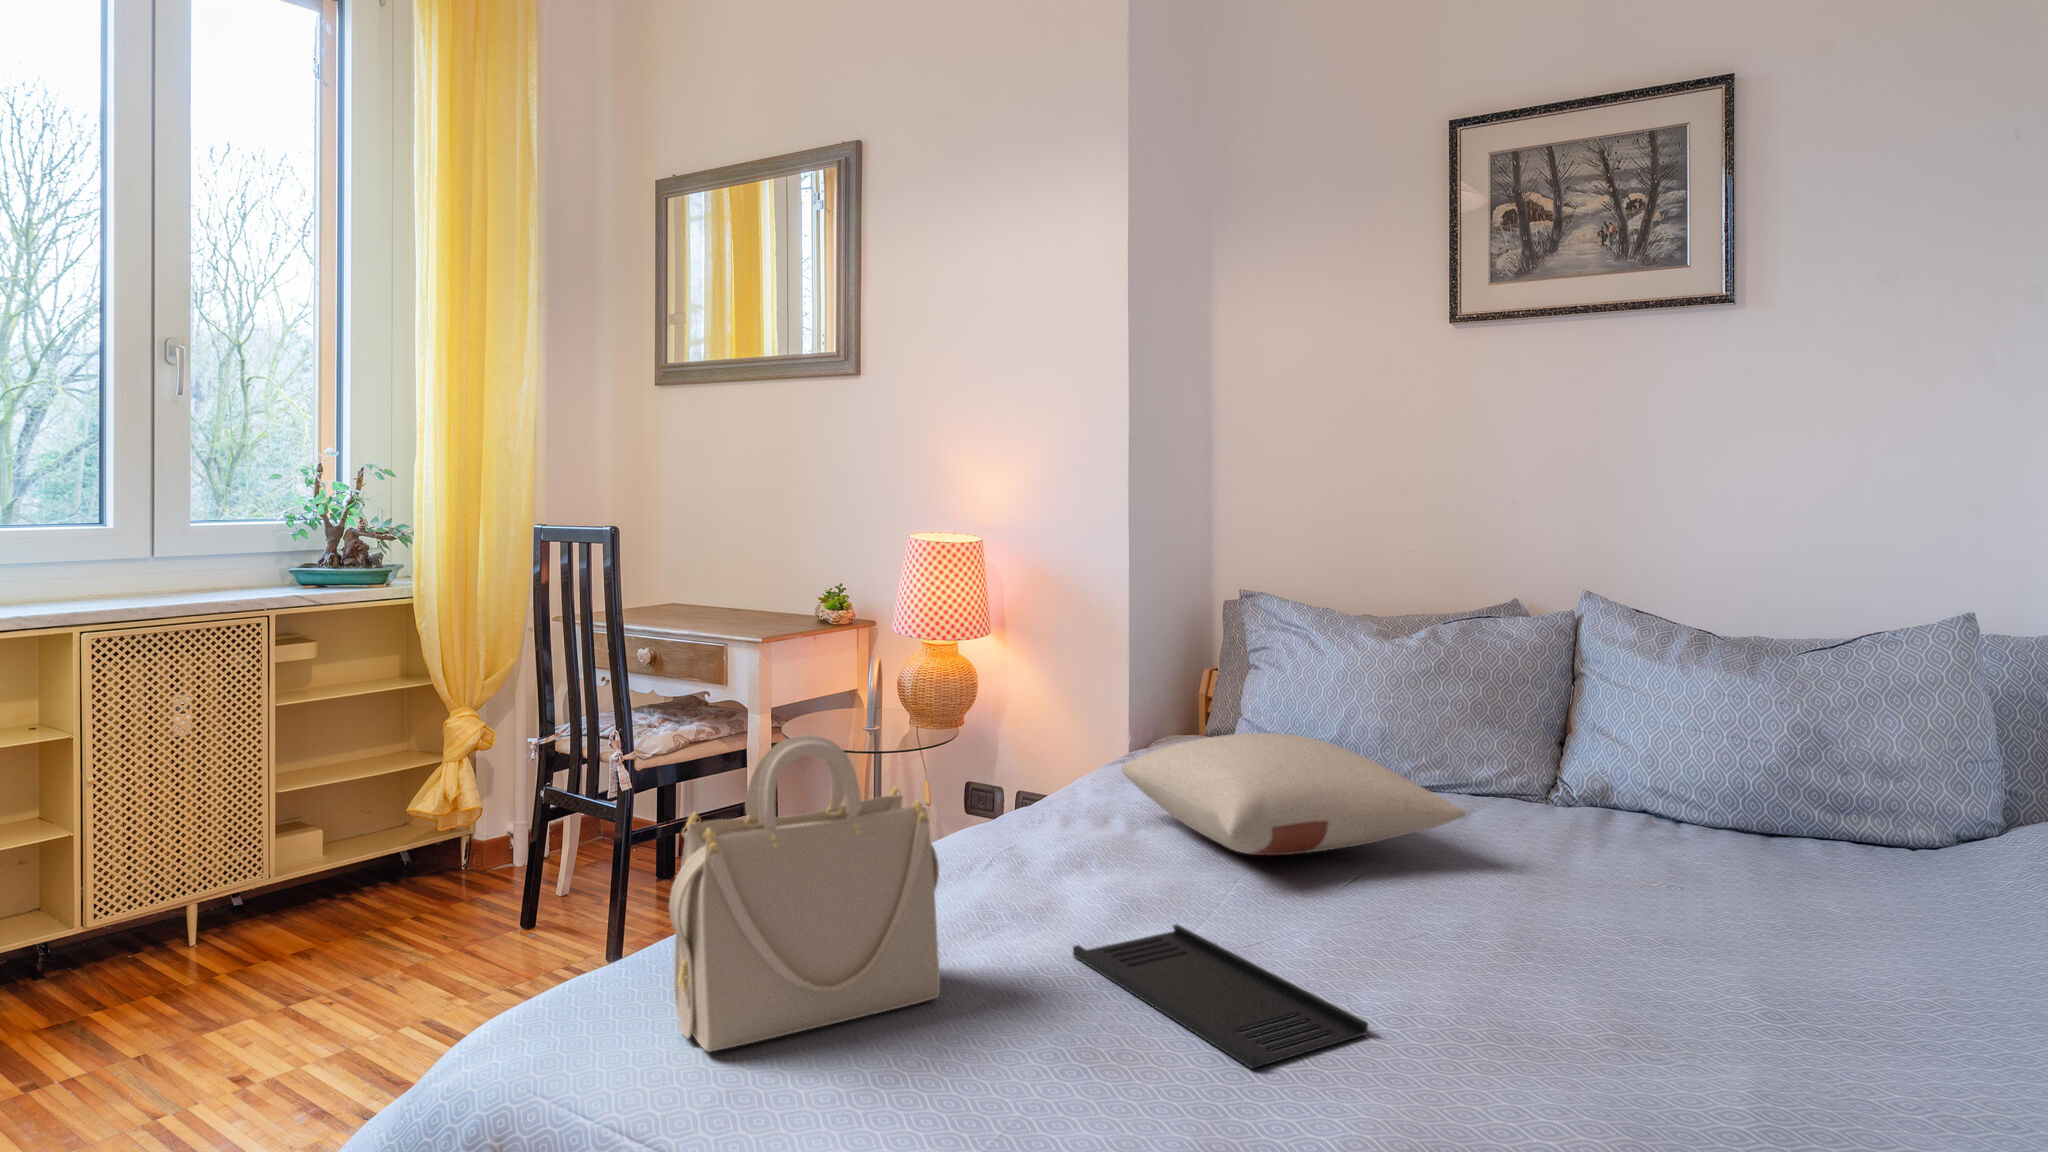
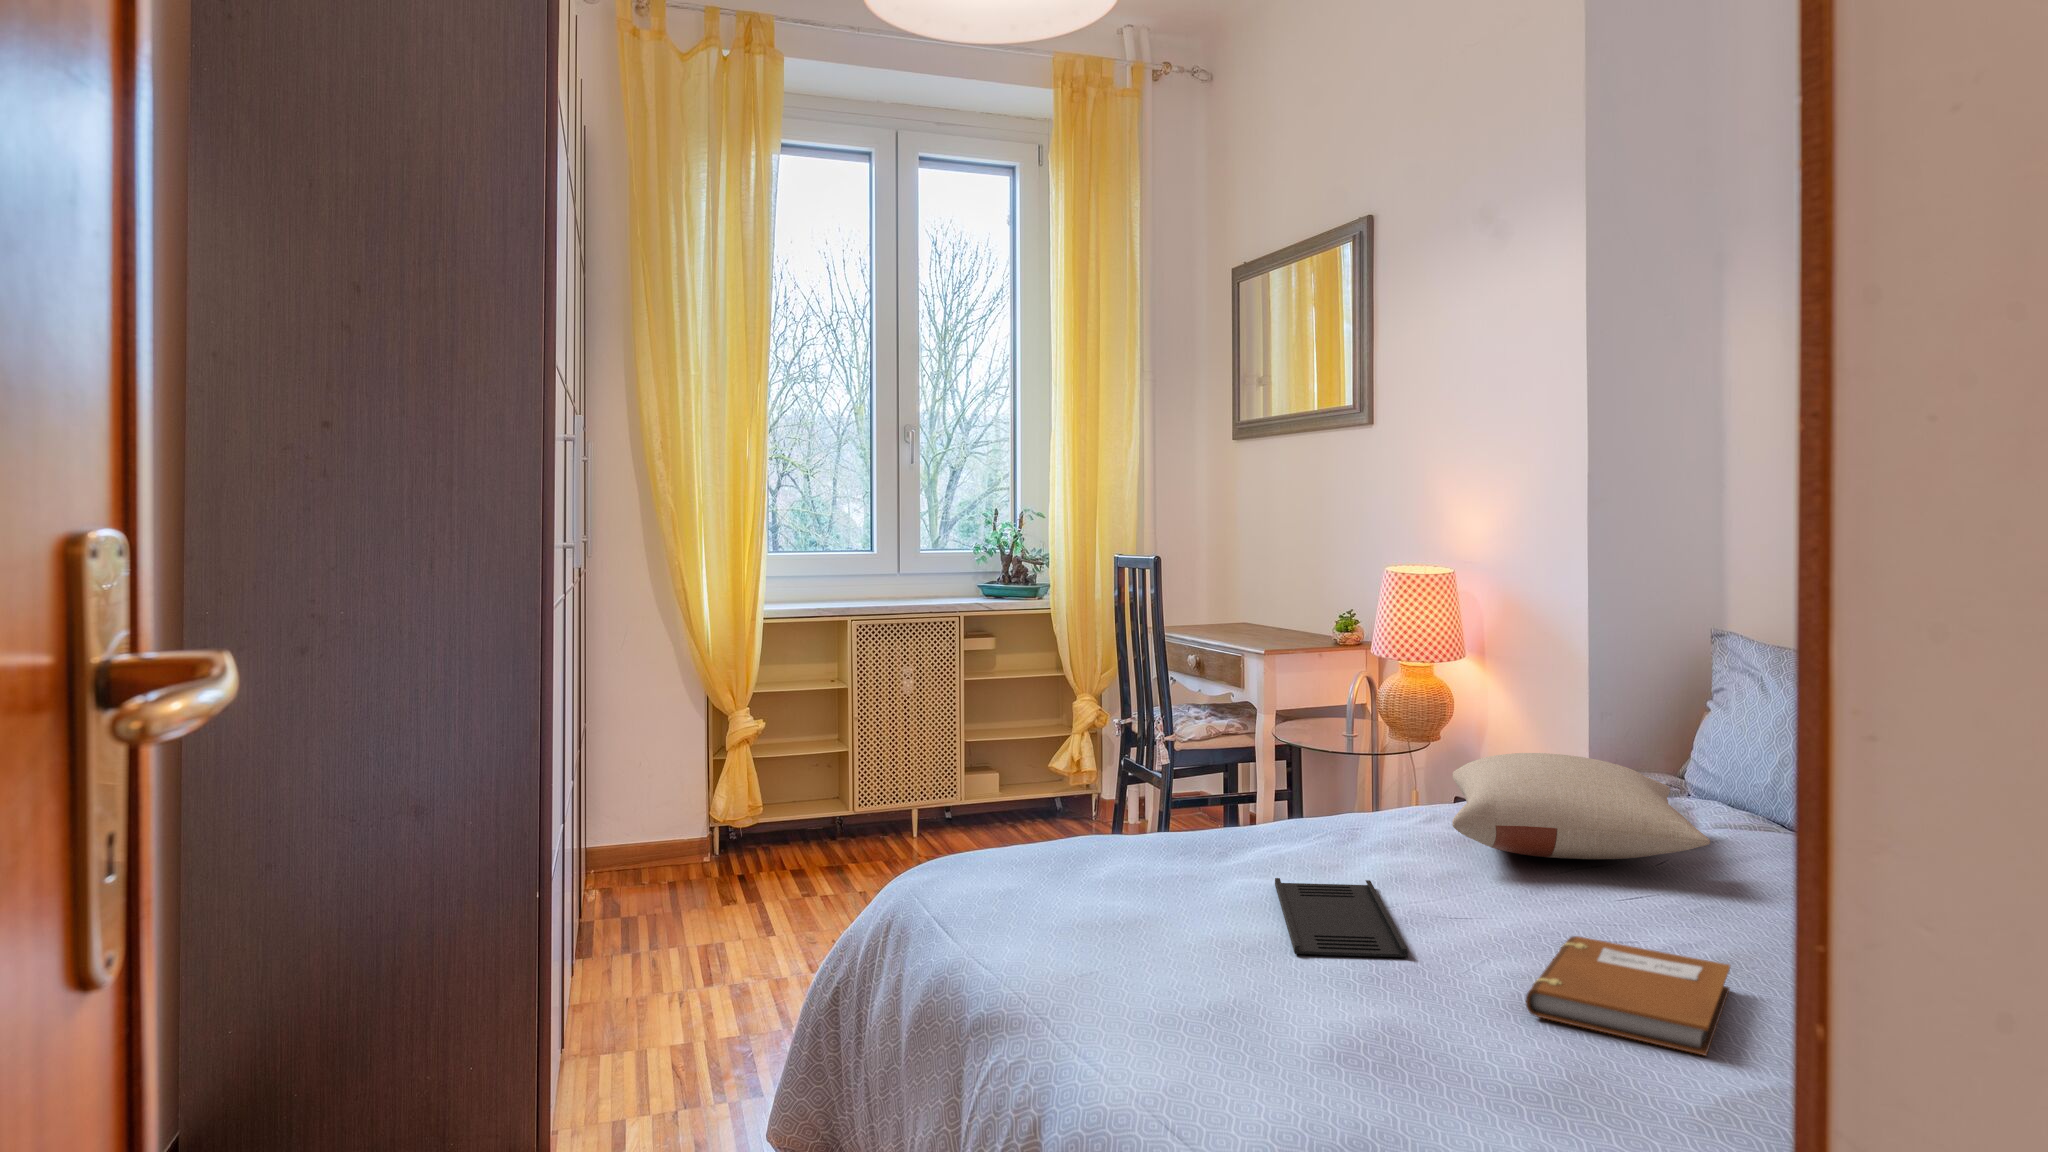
handbag: present [669,735,940,1051] -> none [997,708,1168,887]
notebook: none [1499,958,1816,1092] -> present [1526,936,1730,1056]

